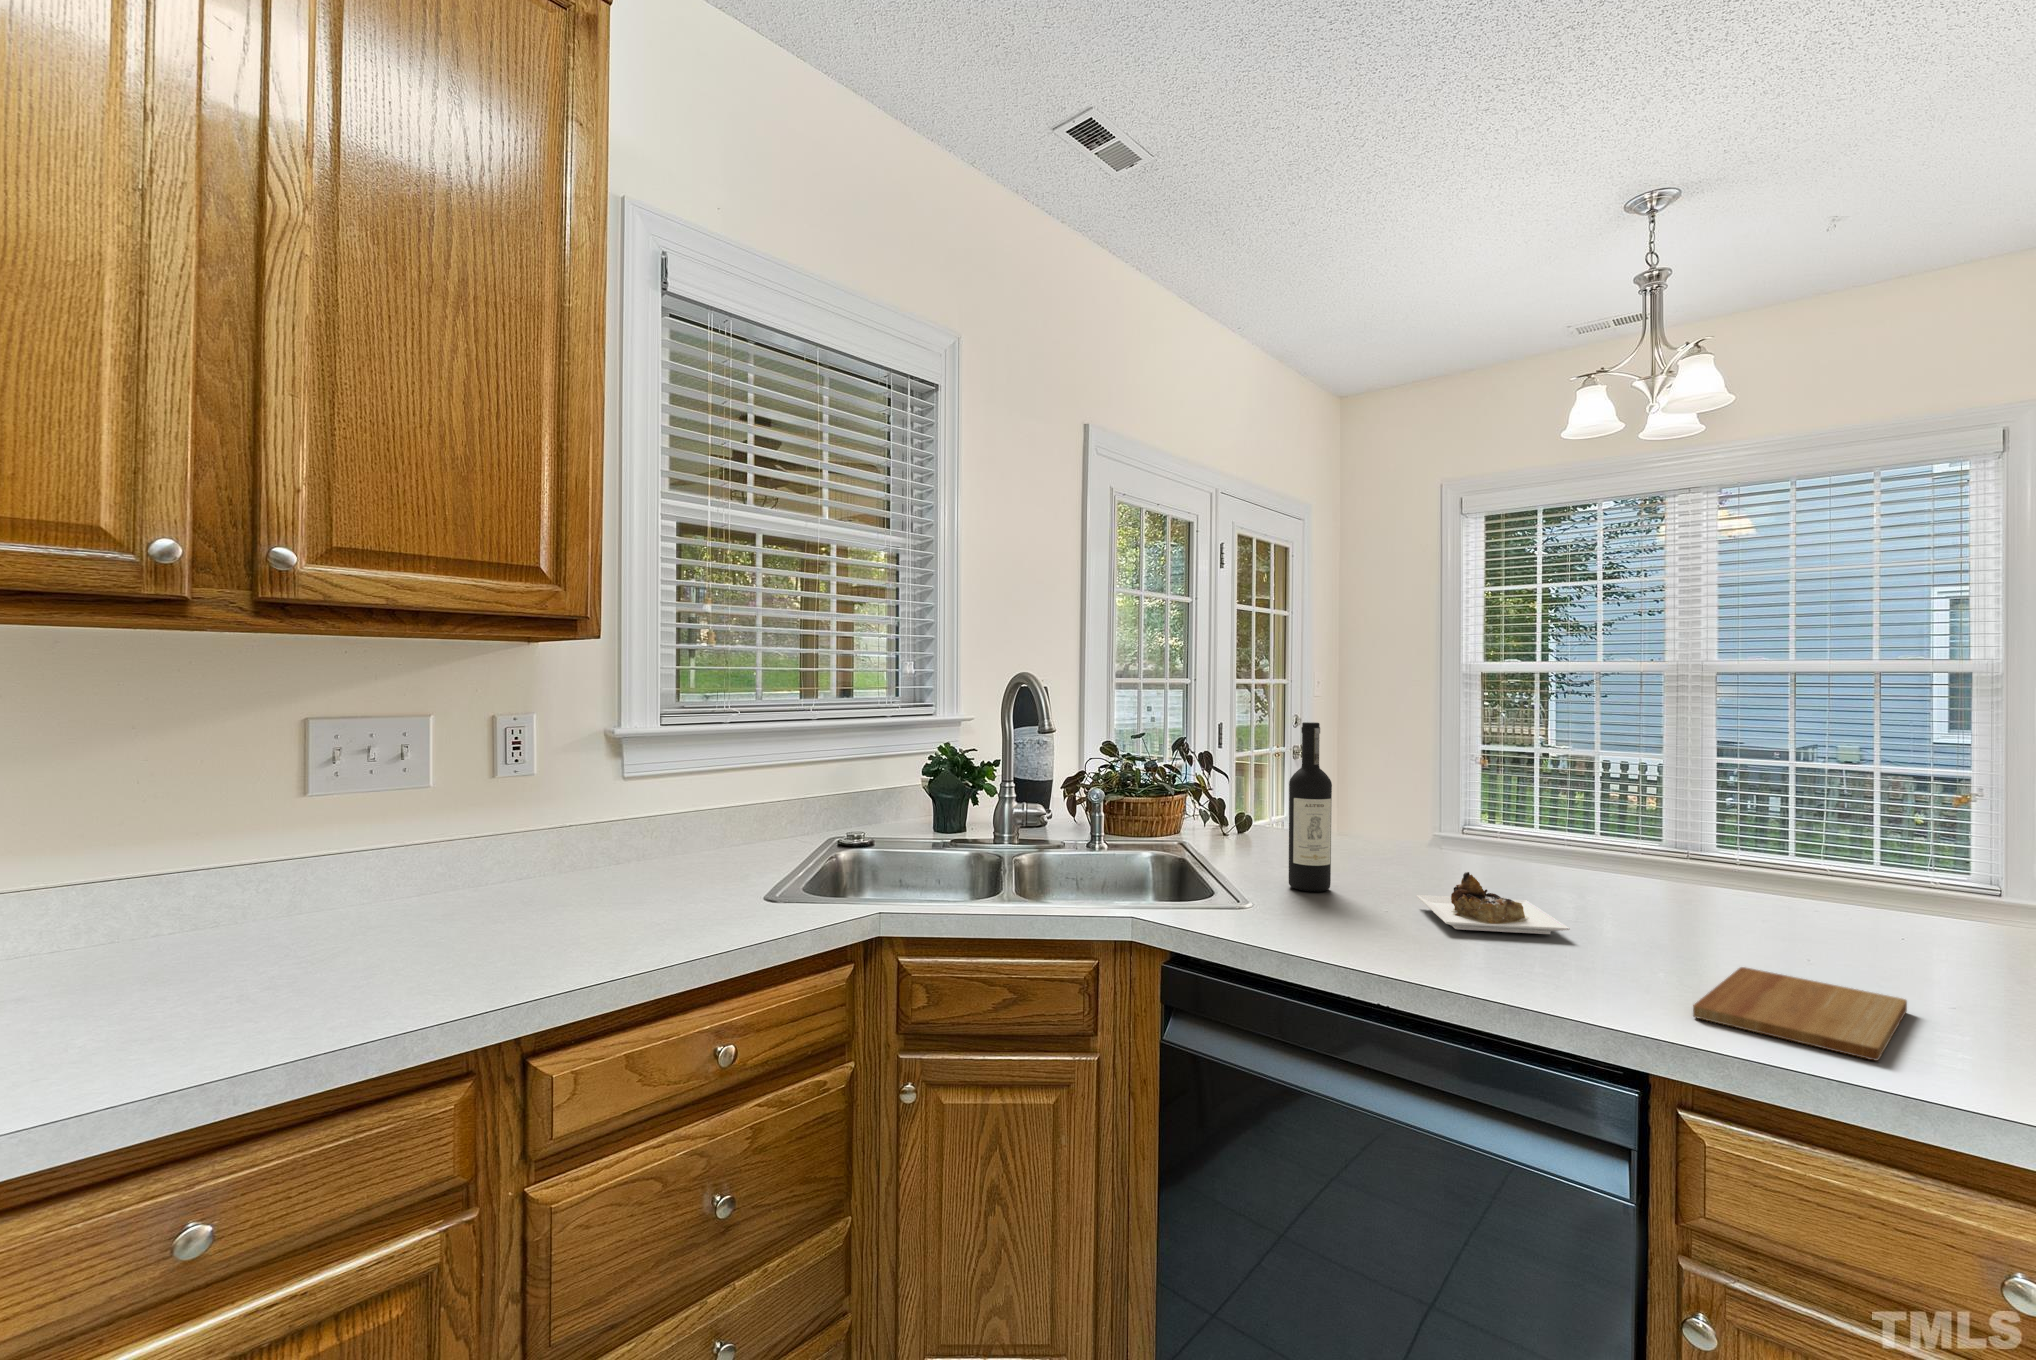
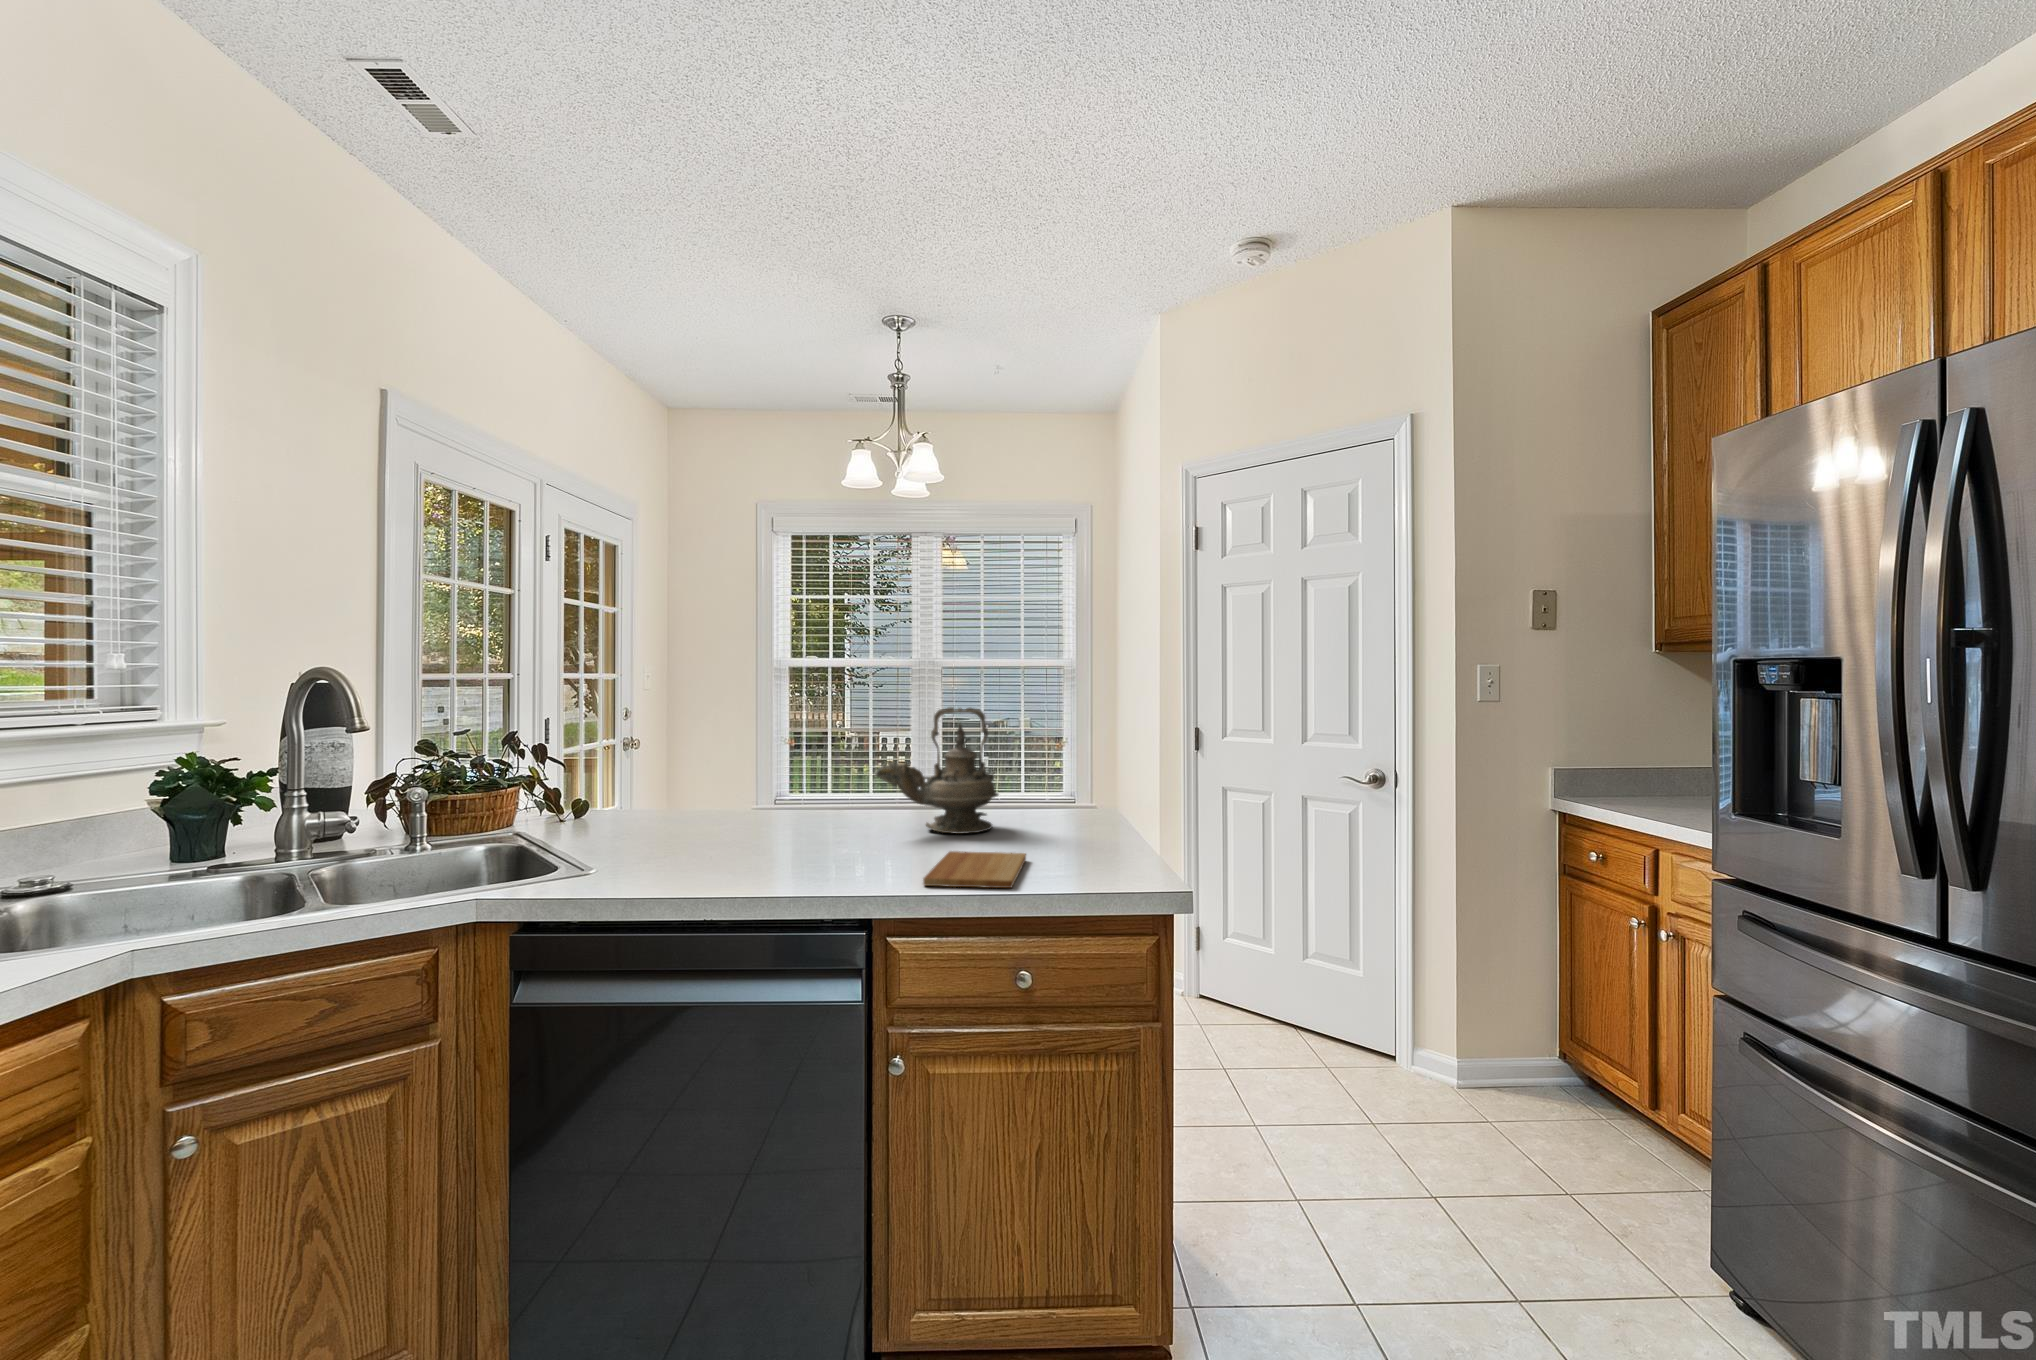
wine bottle: present [1289,722,1570,934] -> none [634,706,852,861]
teapot: none [1608,742,1842,941] -> present [875,707,999,834]

